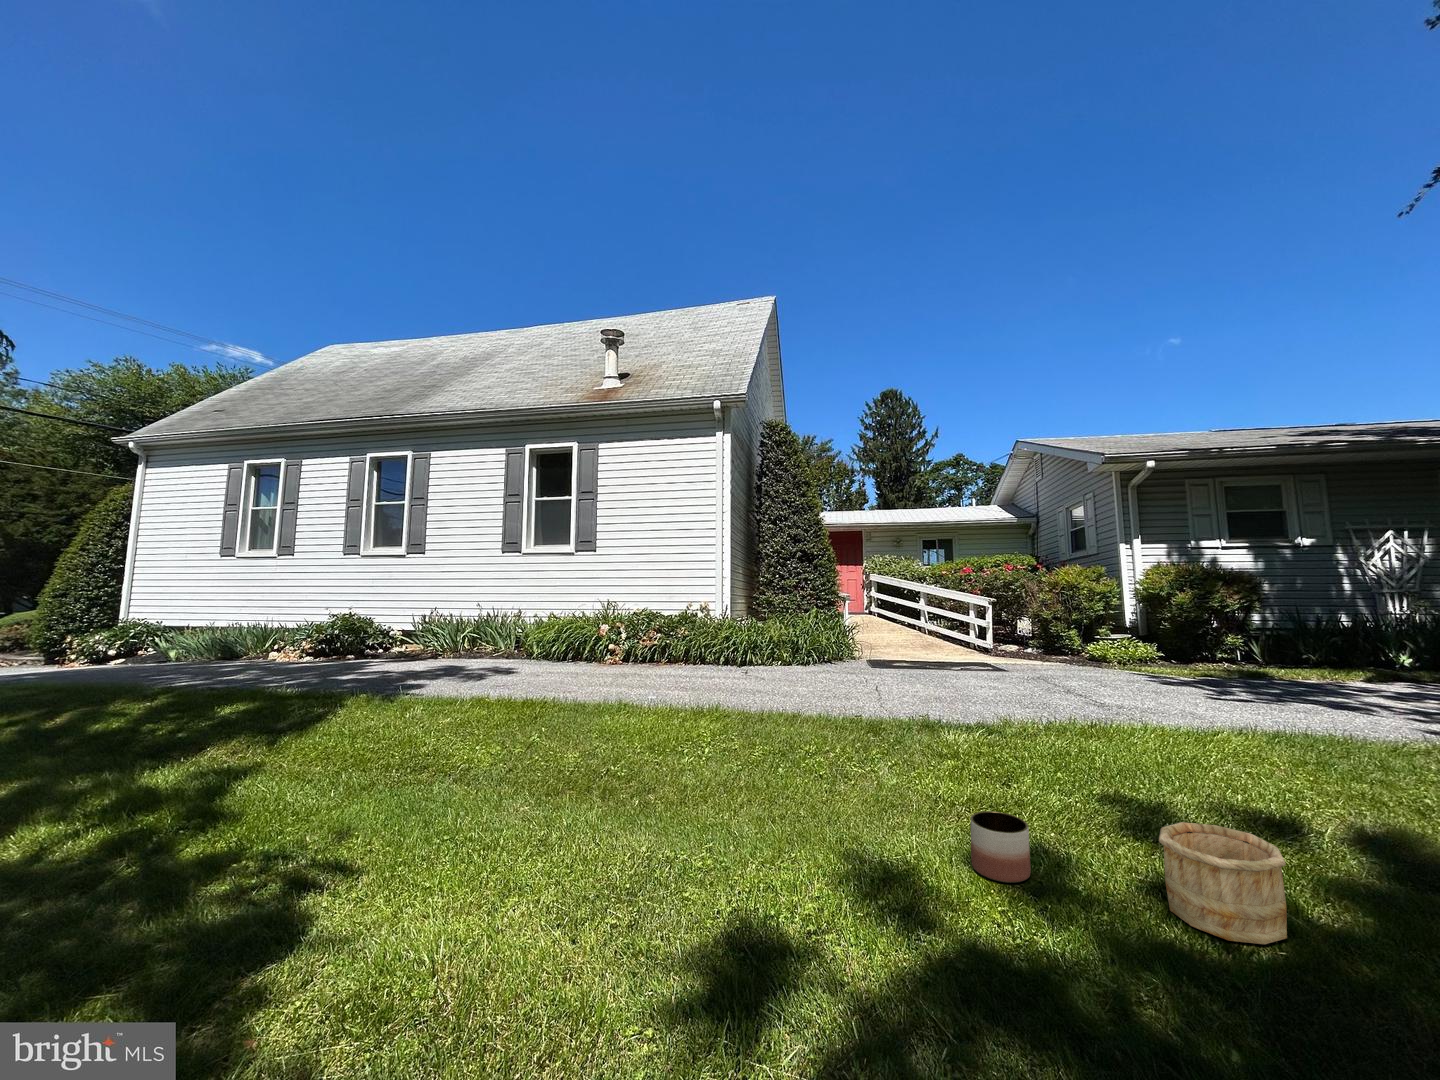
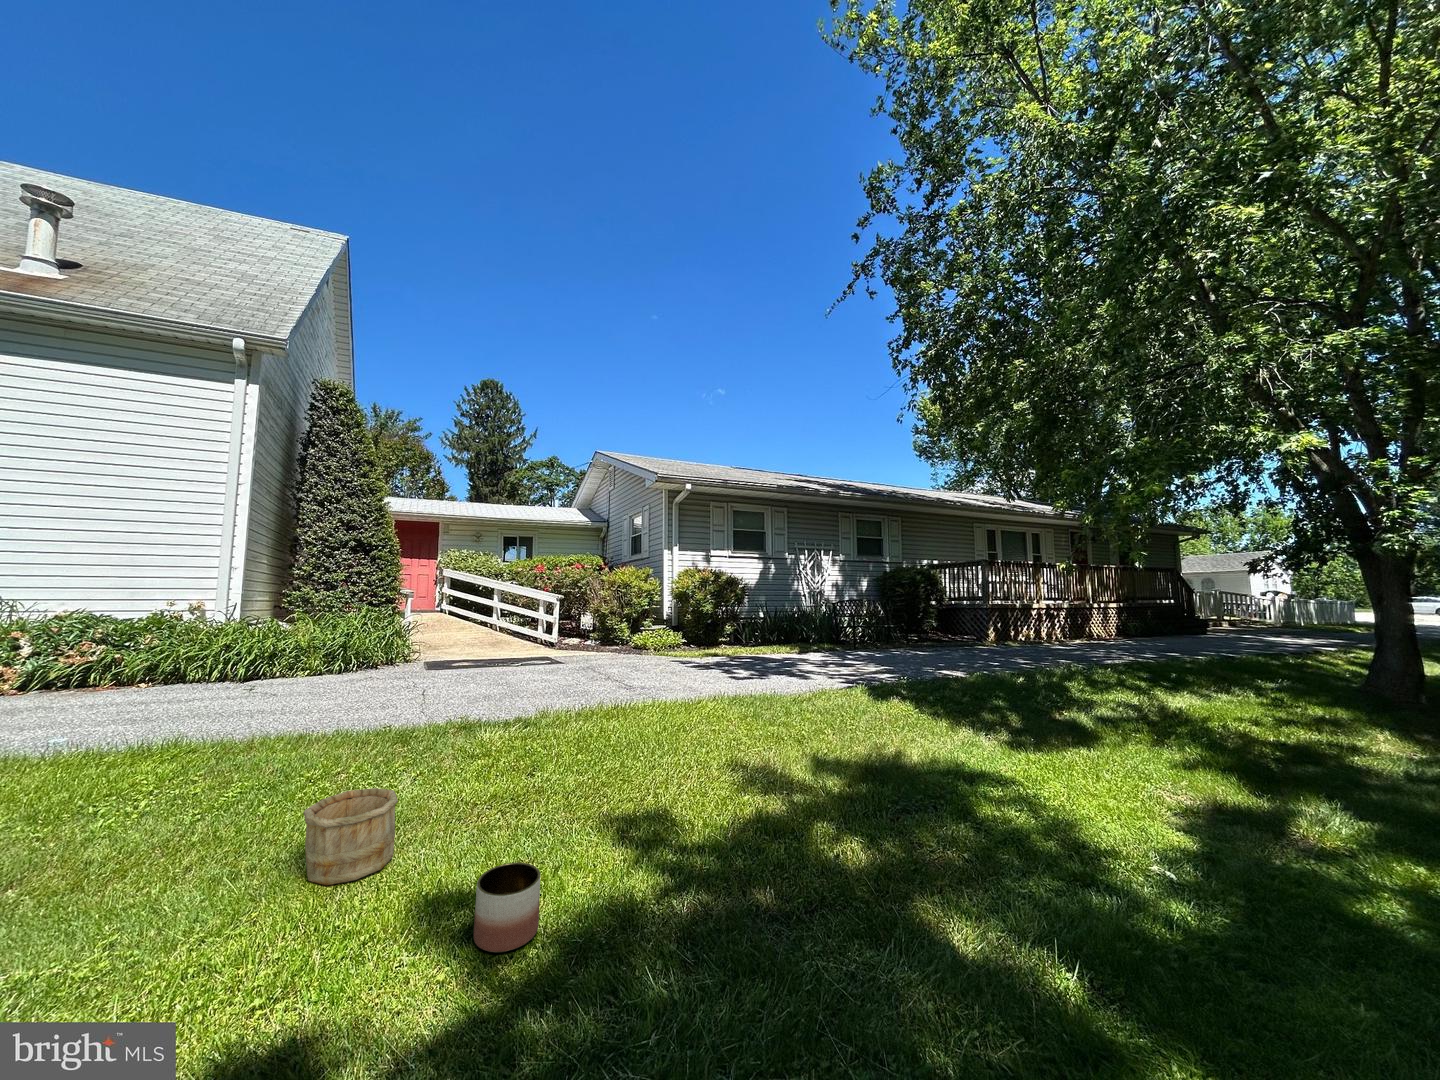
wooden bucket: present [1159,822,1287,944] -> present [304,788,398,885]

